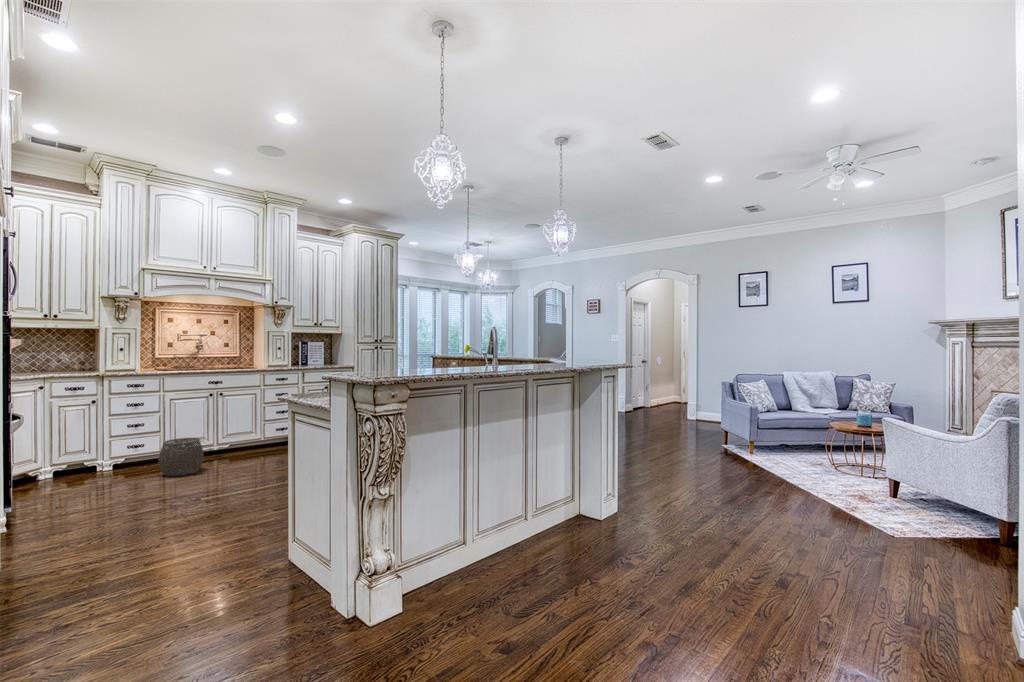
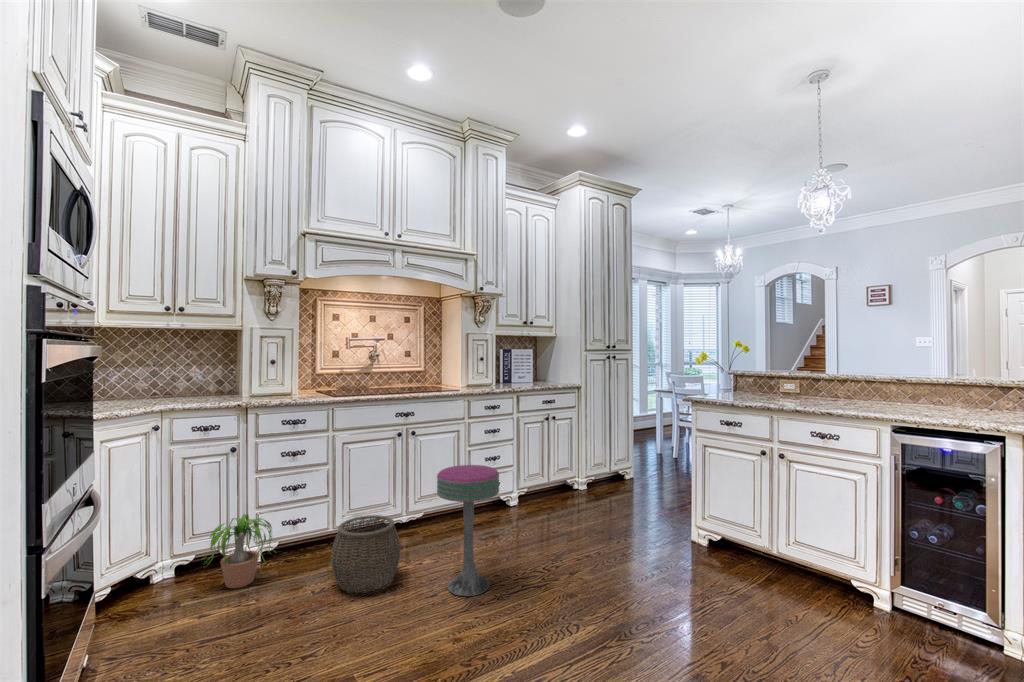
bar stool: none [224,407,263,474] -> present [437,465,499,596]
potted plant: none [71,439,130,479] -> present [210,514,272,588]

